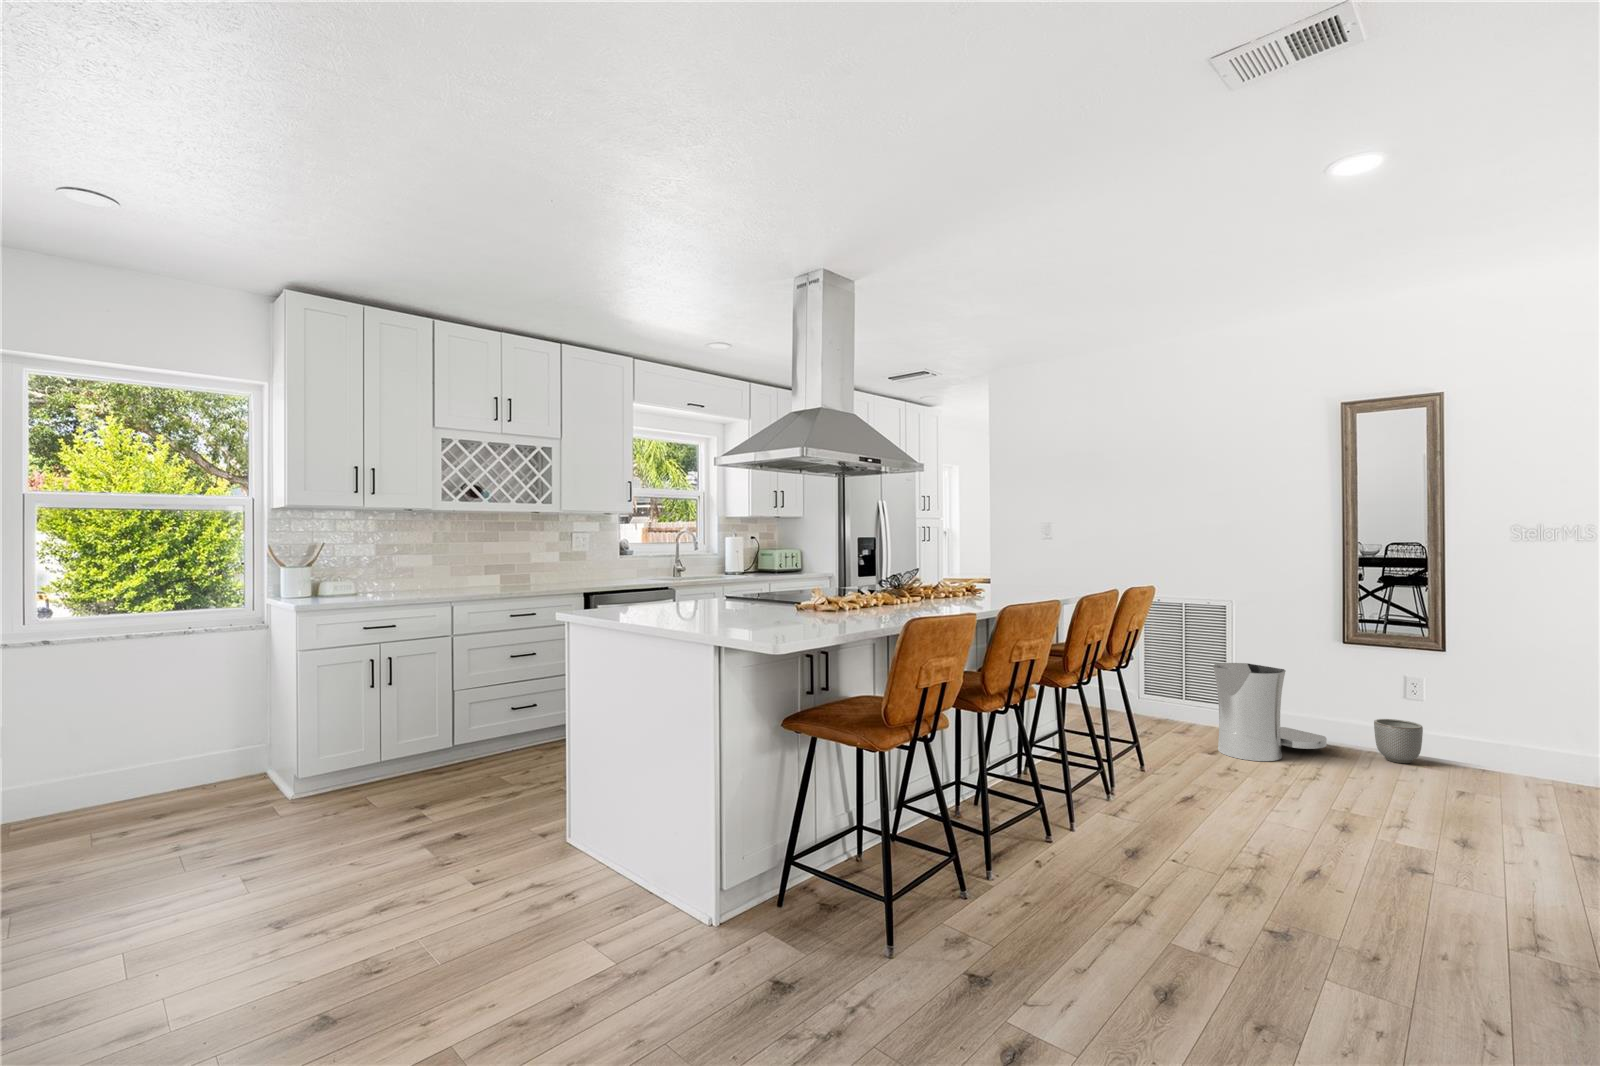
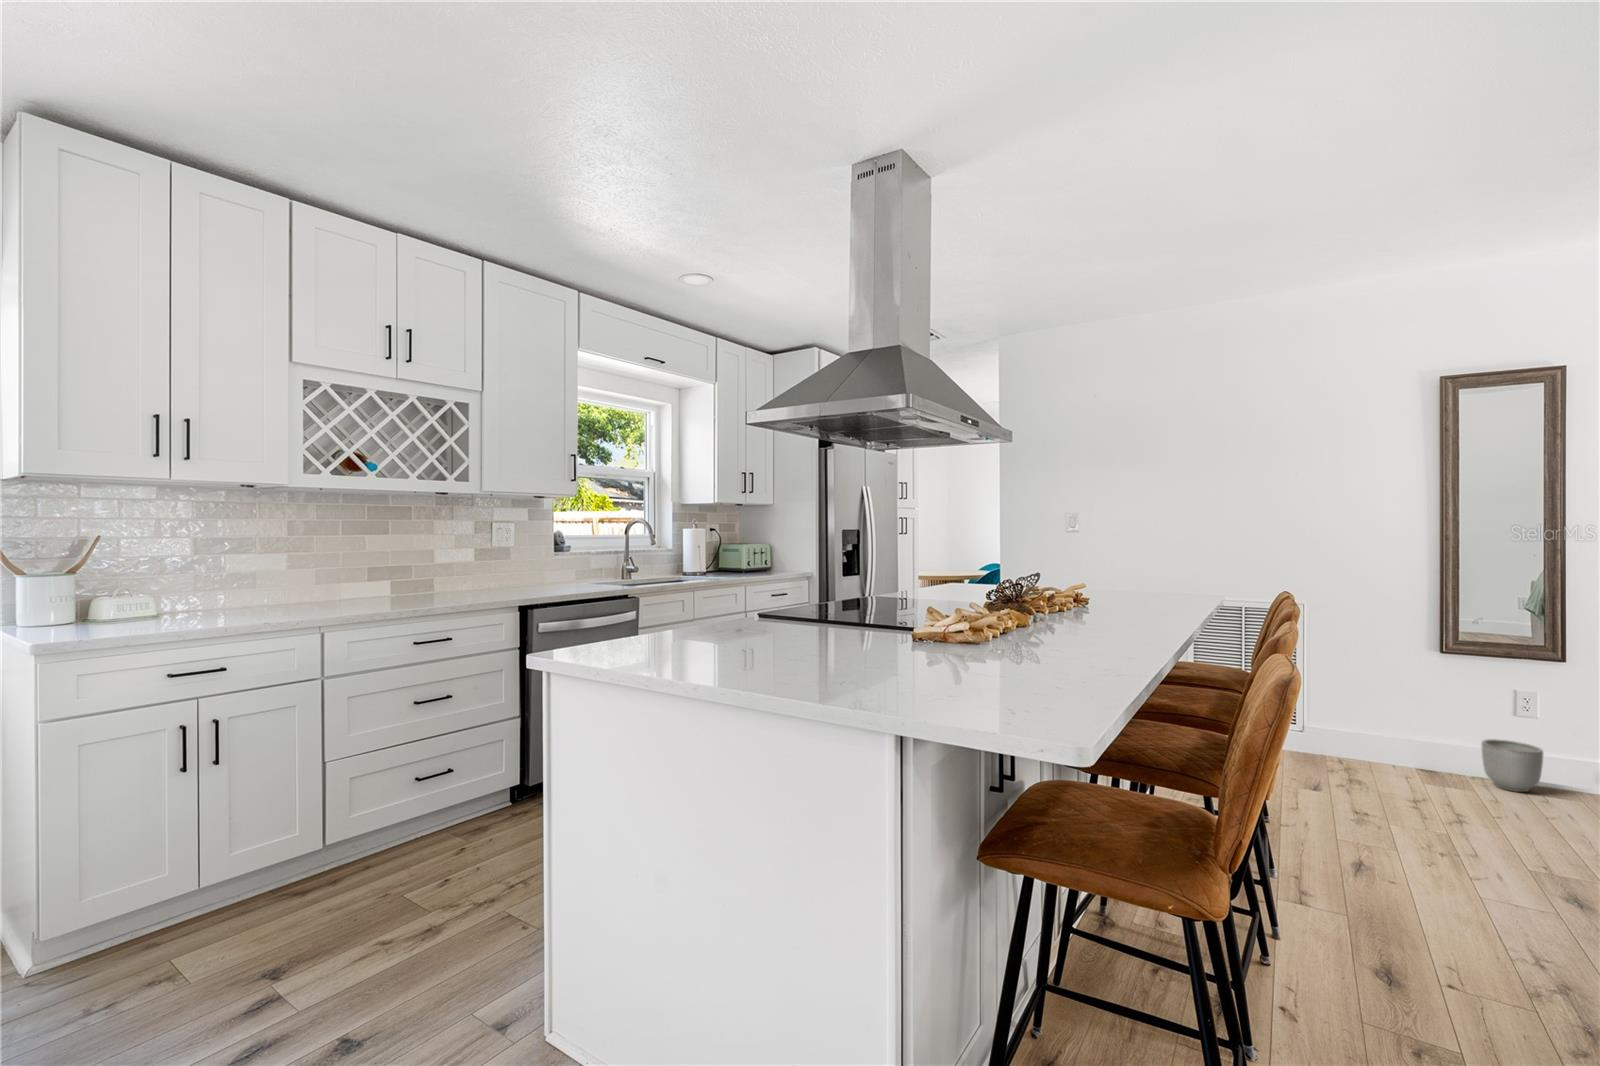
trash can: present [1213,663,1327,761] -> none [1306,678,1428,798]

